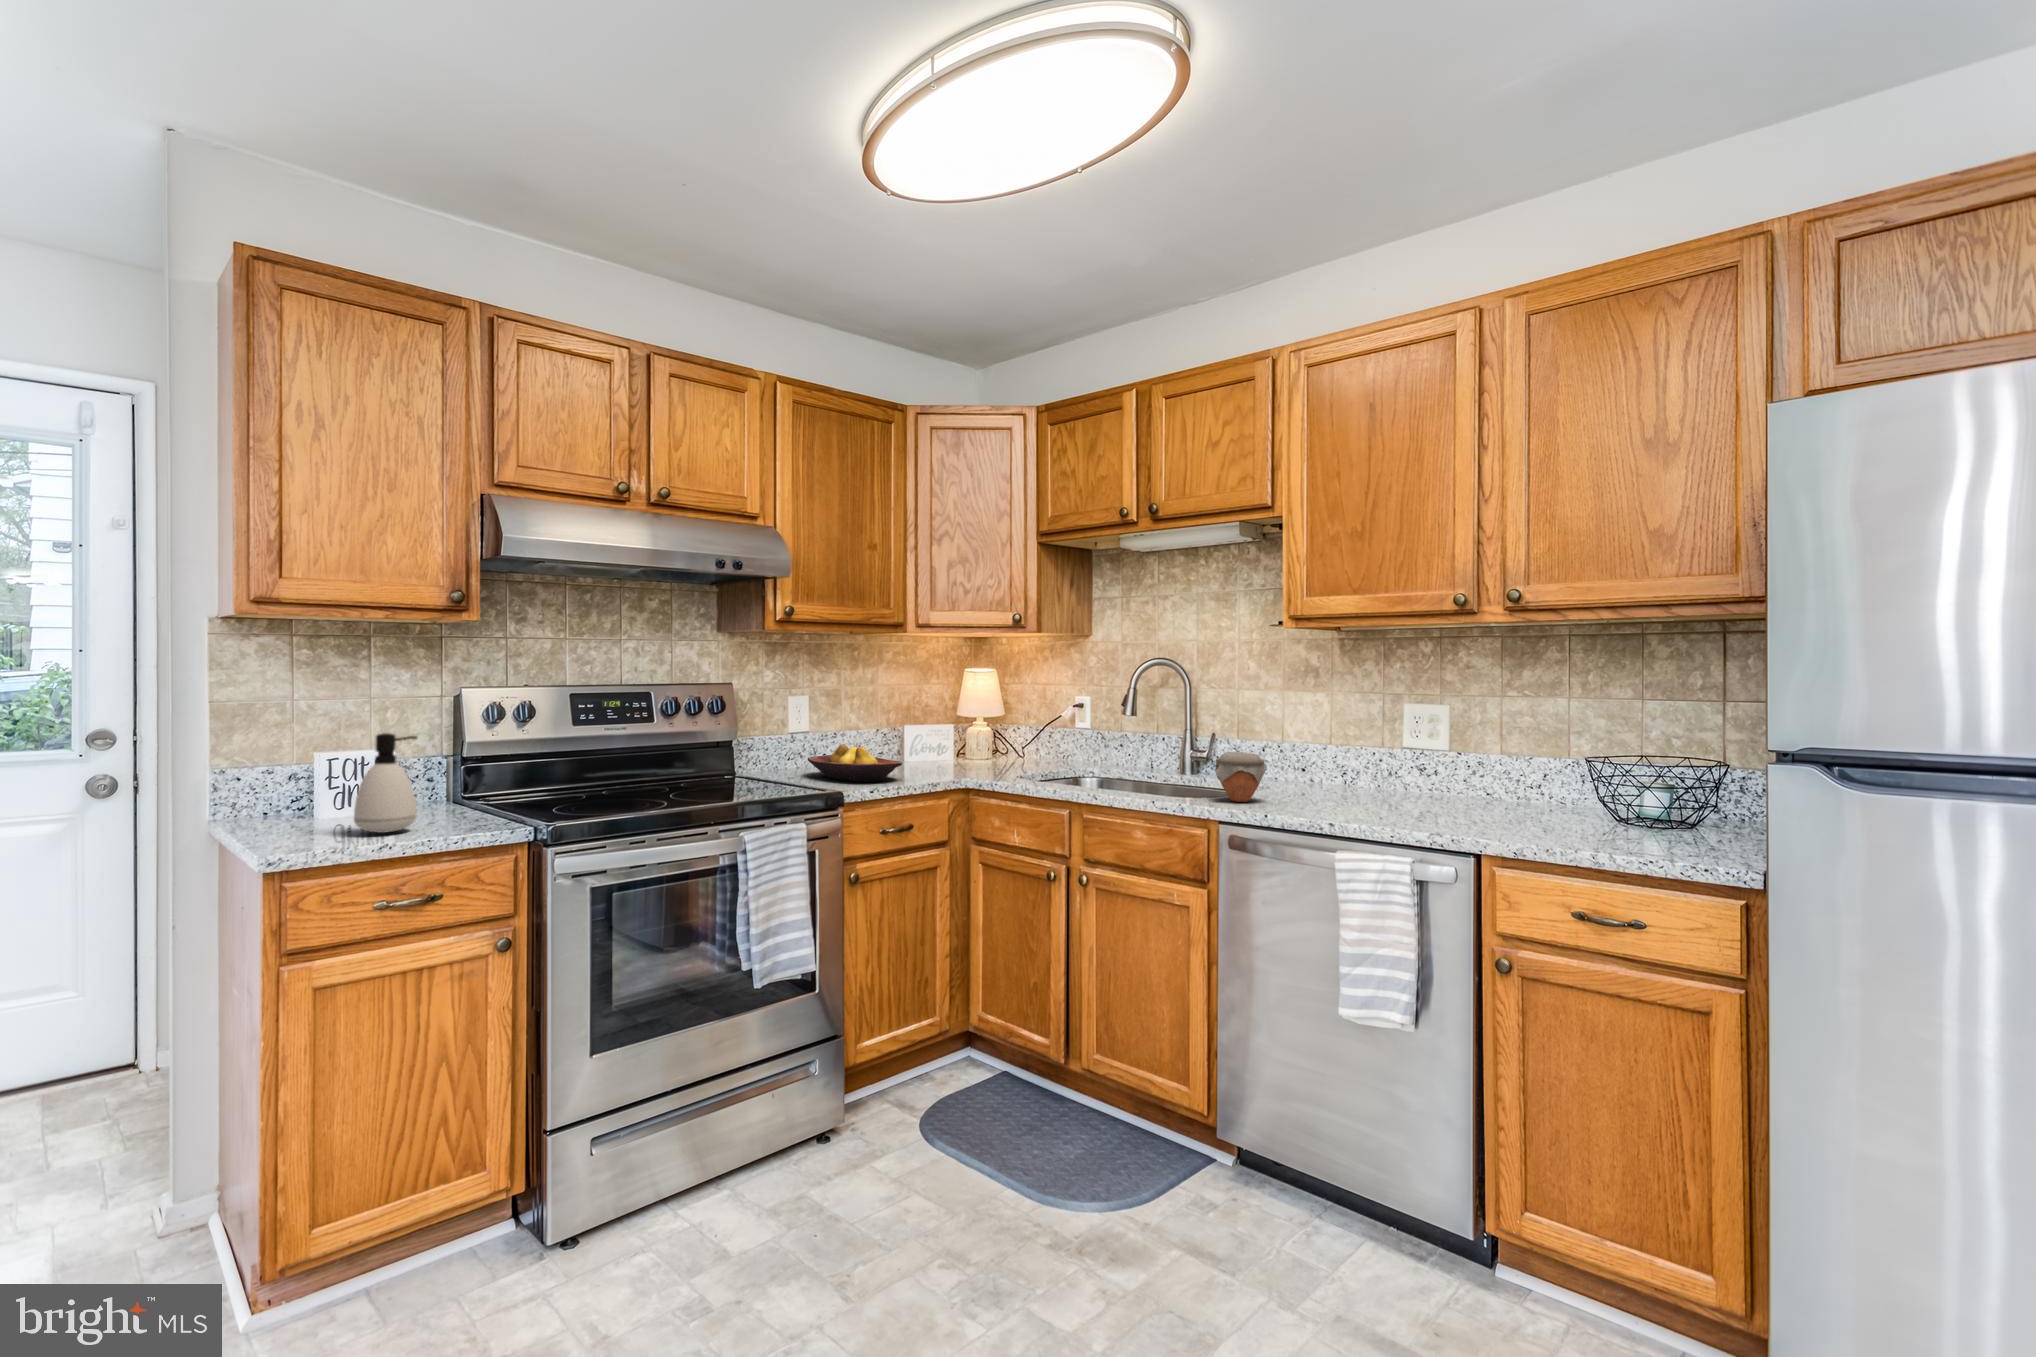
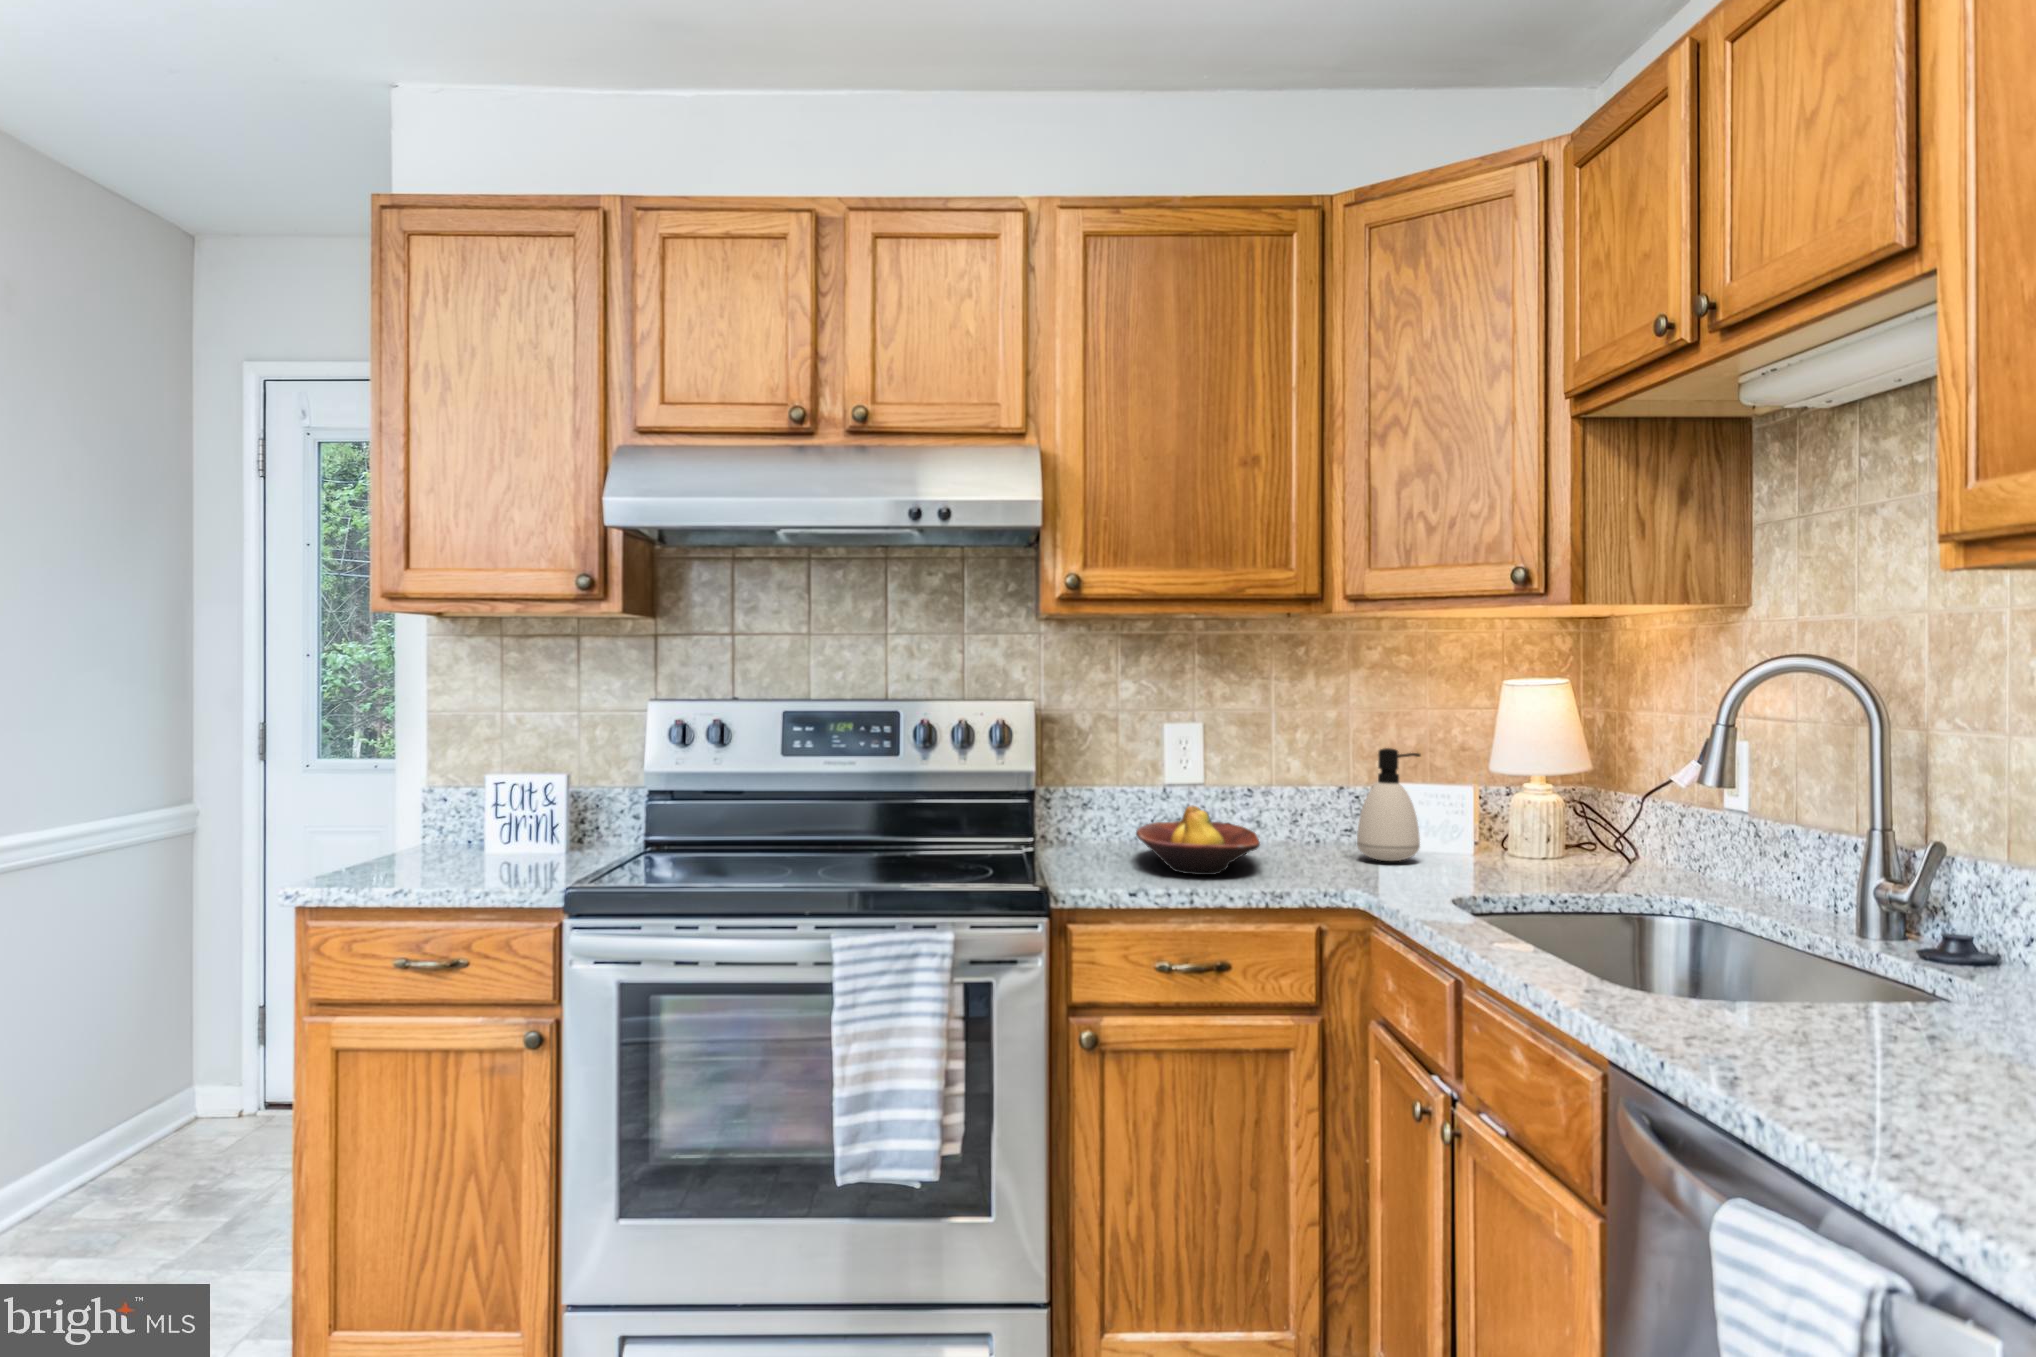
soap dispenser: present [354,733,417,833] -> present [1357,748,1420,861]
jar: present [1215,752,1267,802] -> none [1745,911,1933,1059]

